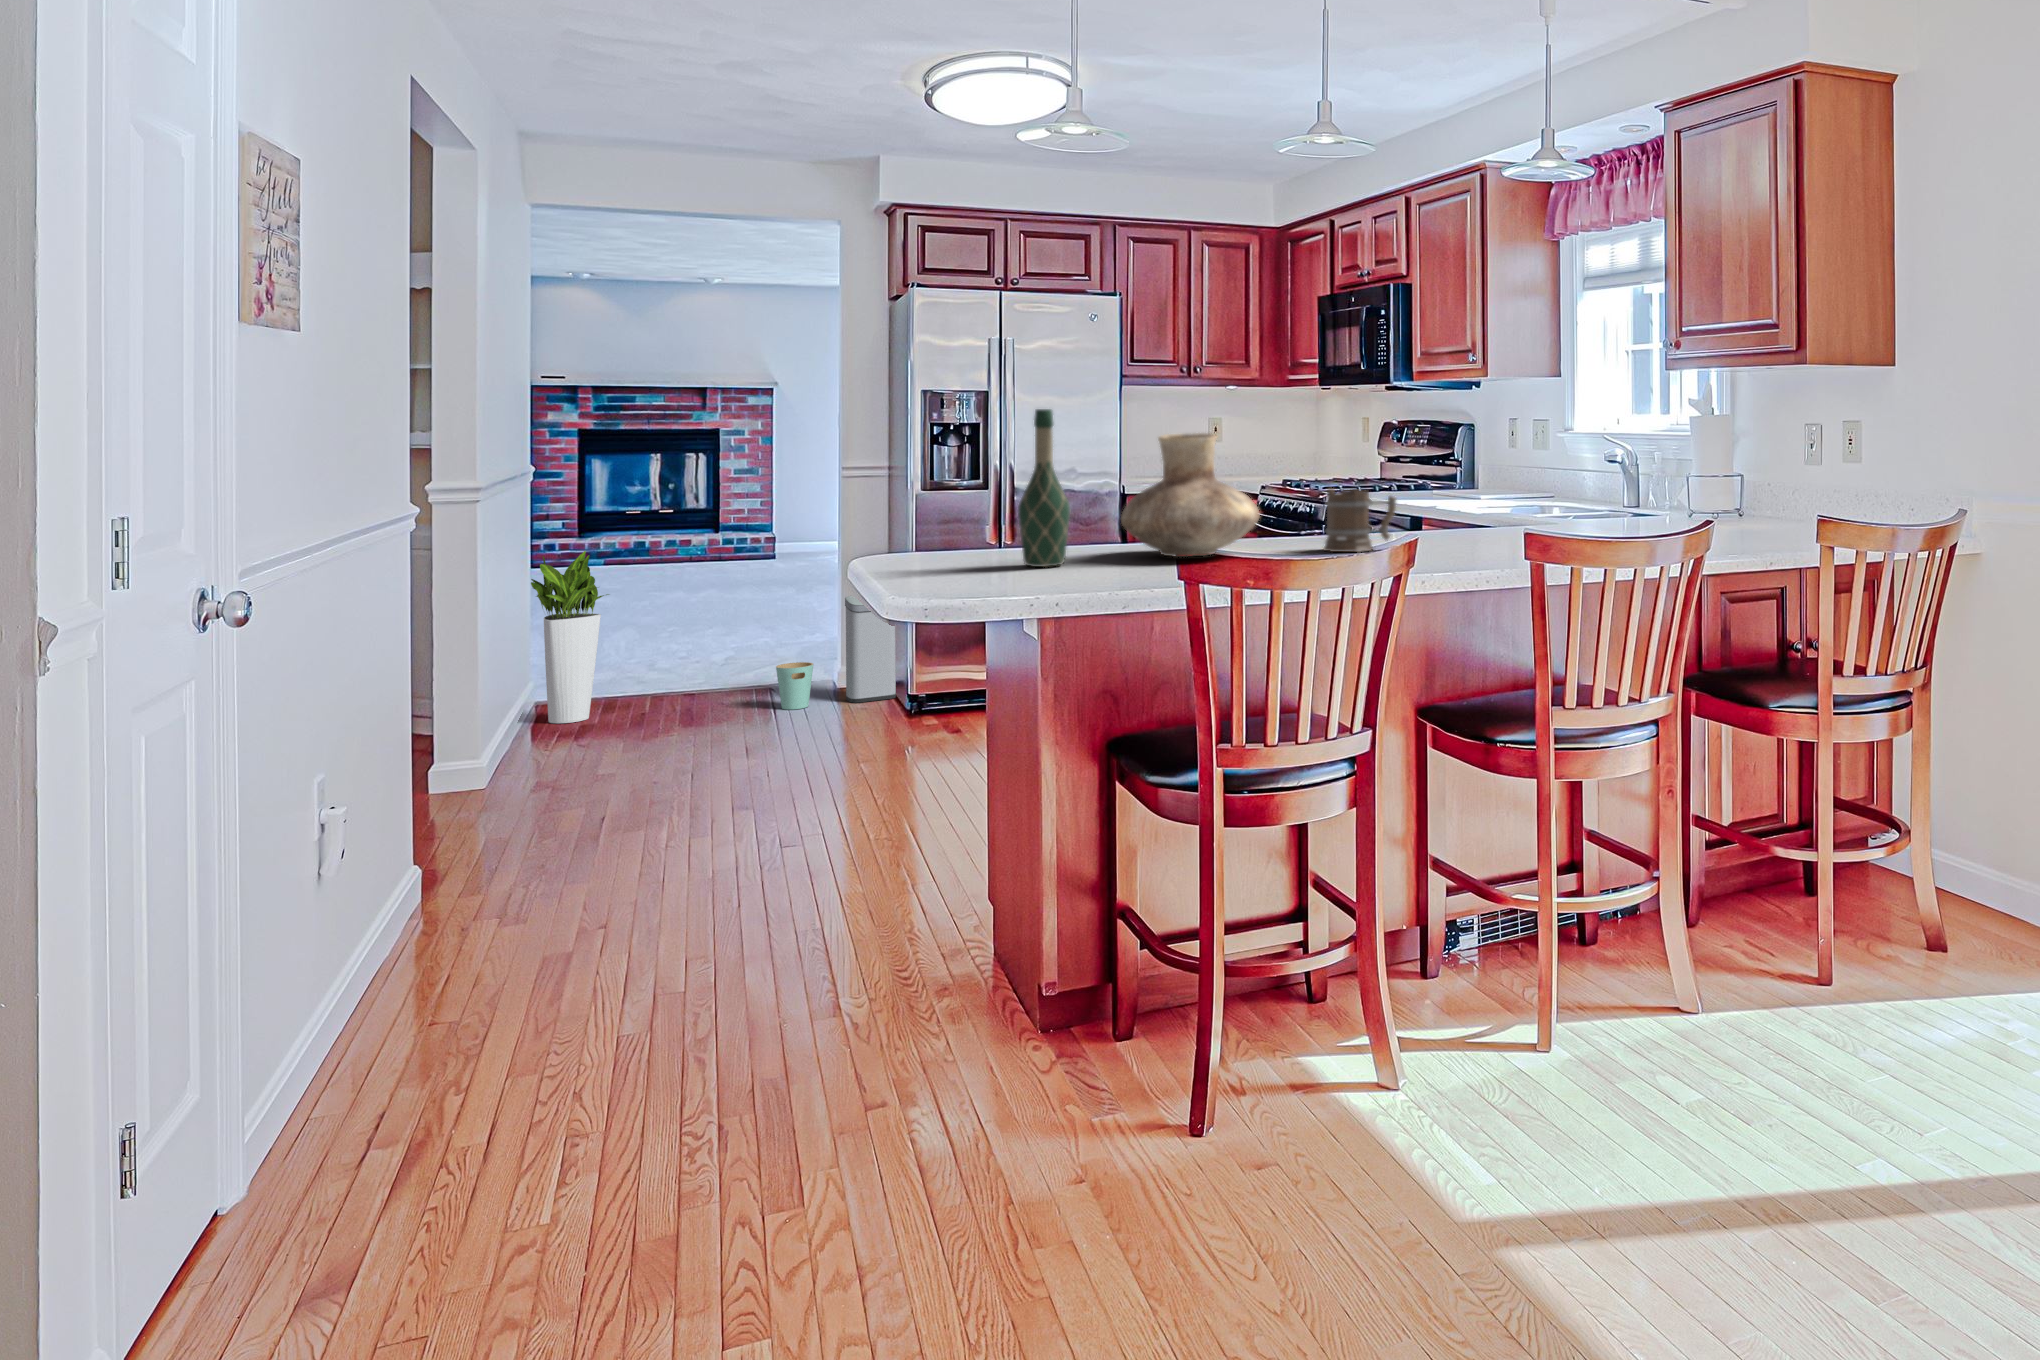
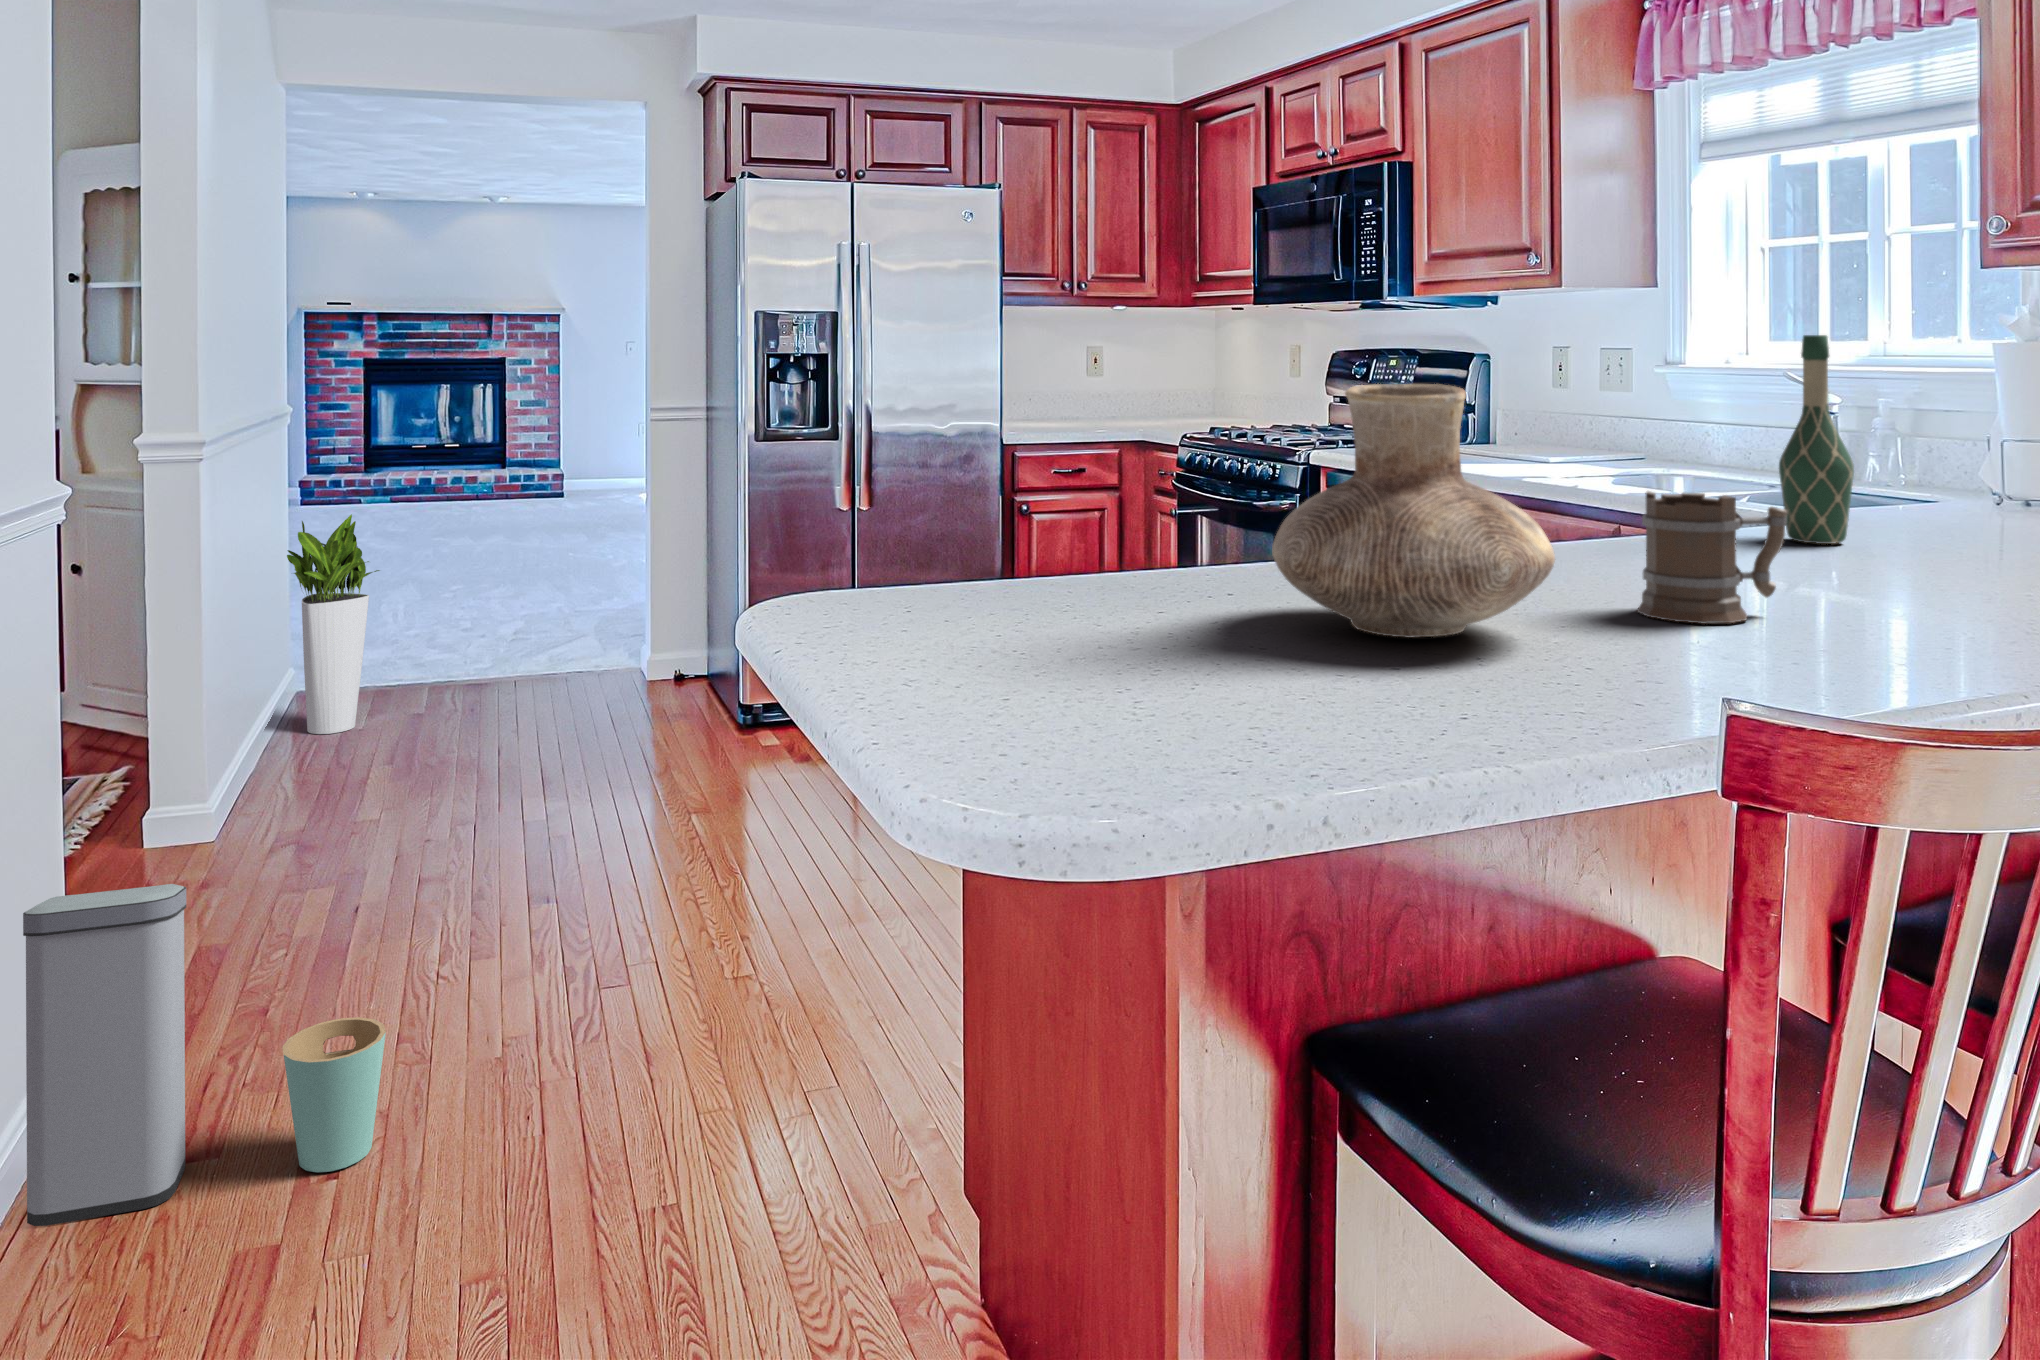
wine bottle: present [1018,409,1070,567] -> present [1779,335,1854,544]
trash can: present [776,596,896,710] -> present [23,884,386,1226]

